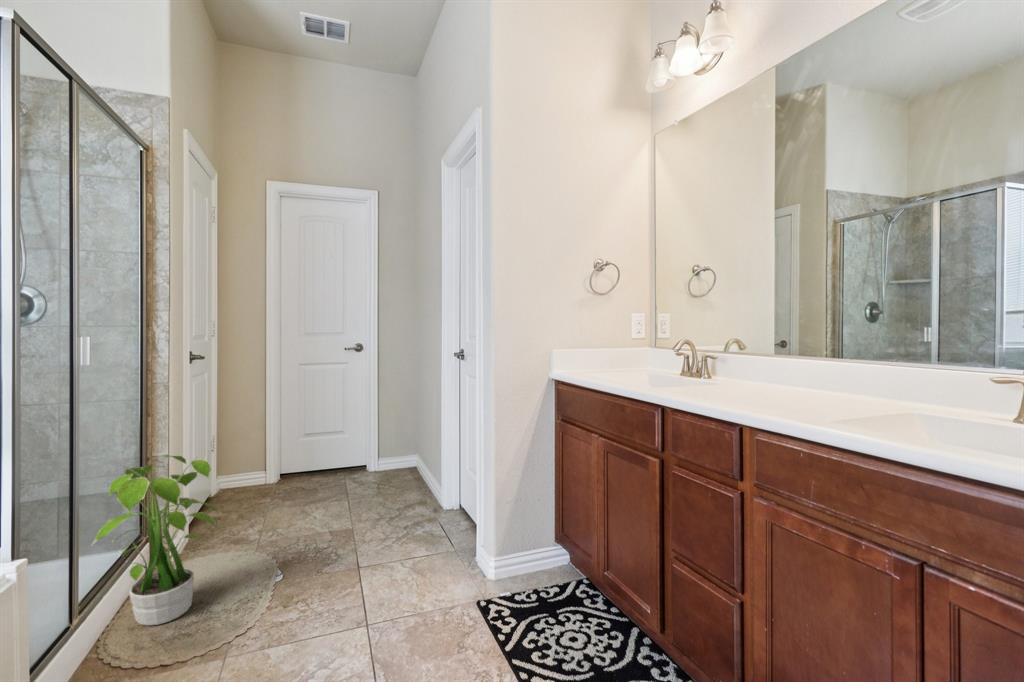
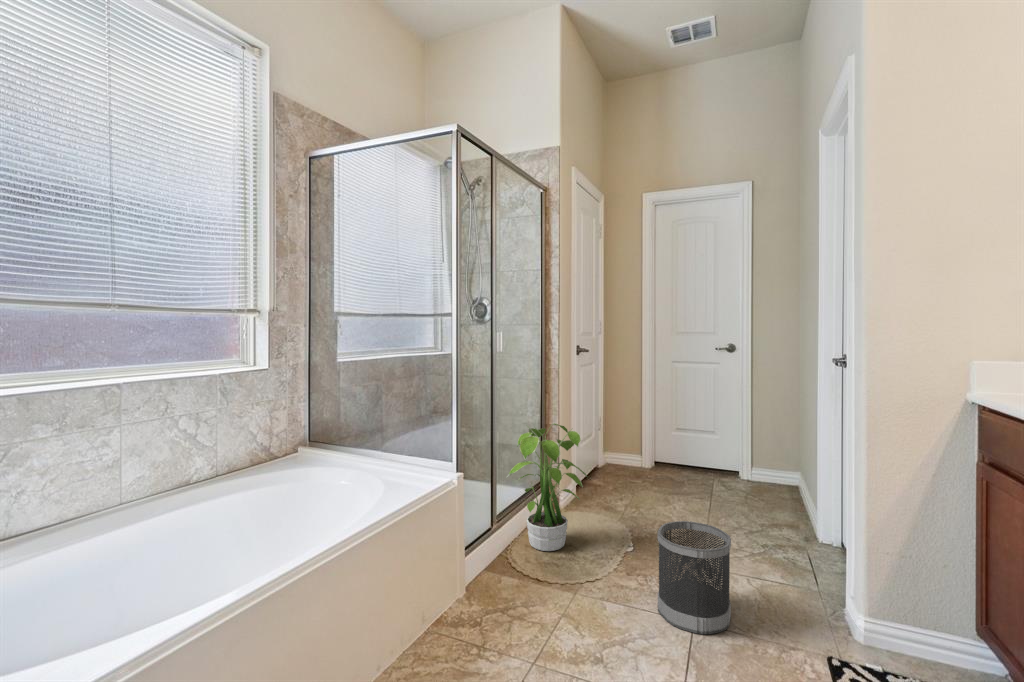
wastebasket: none [323,523,398,639] -> present [658,521,731,634]

